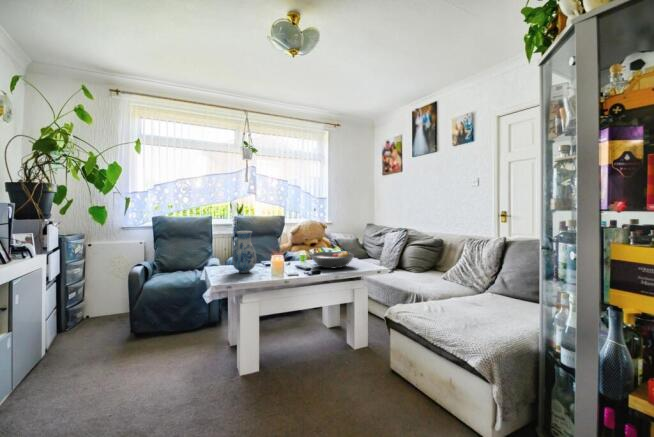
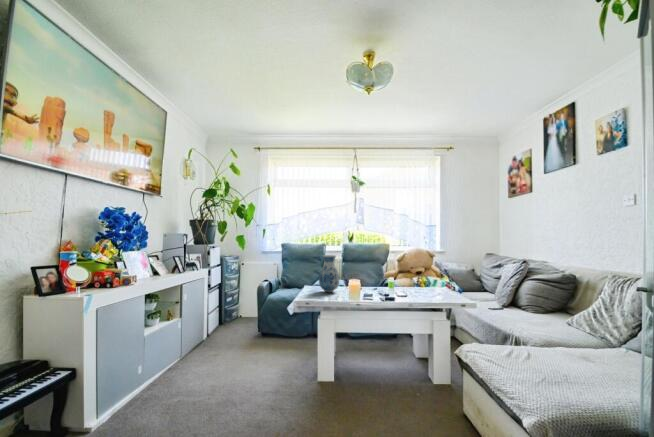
fruit bowl: present [311,251,354,268] -> none [392,279,439,297]

